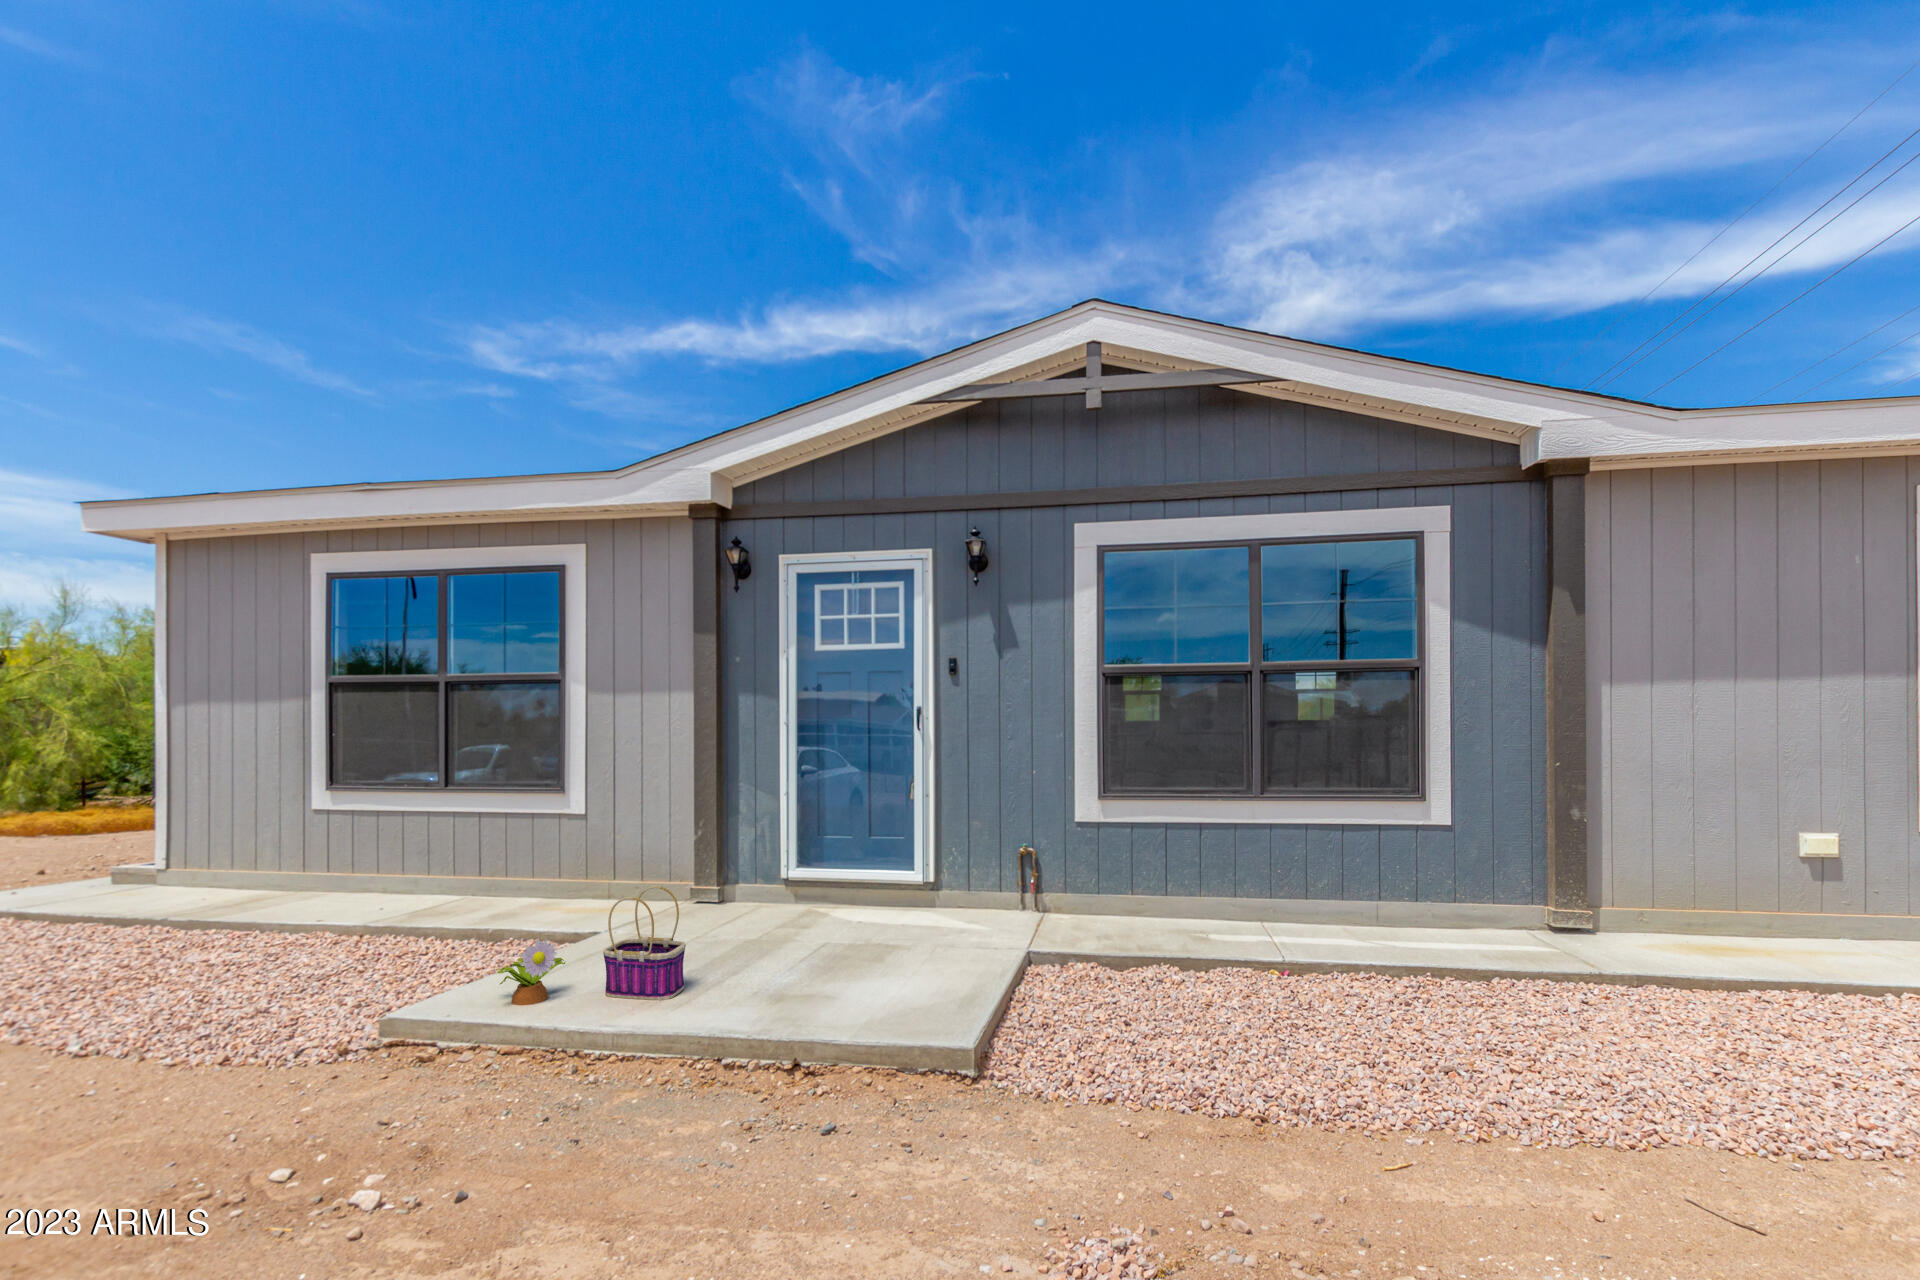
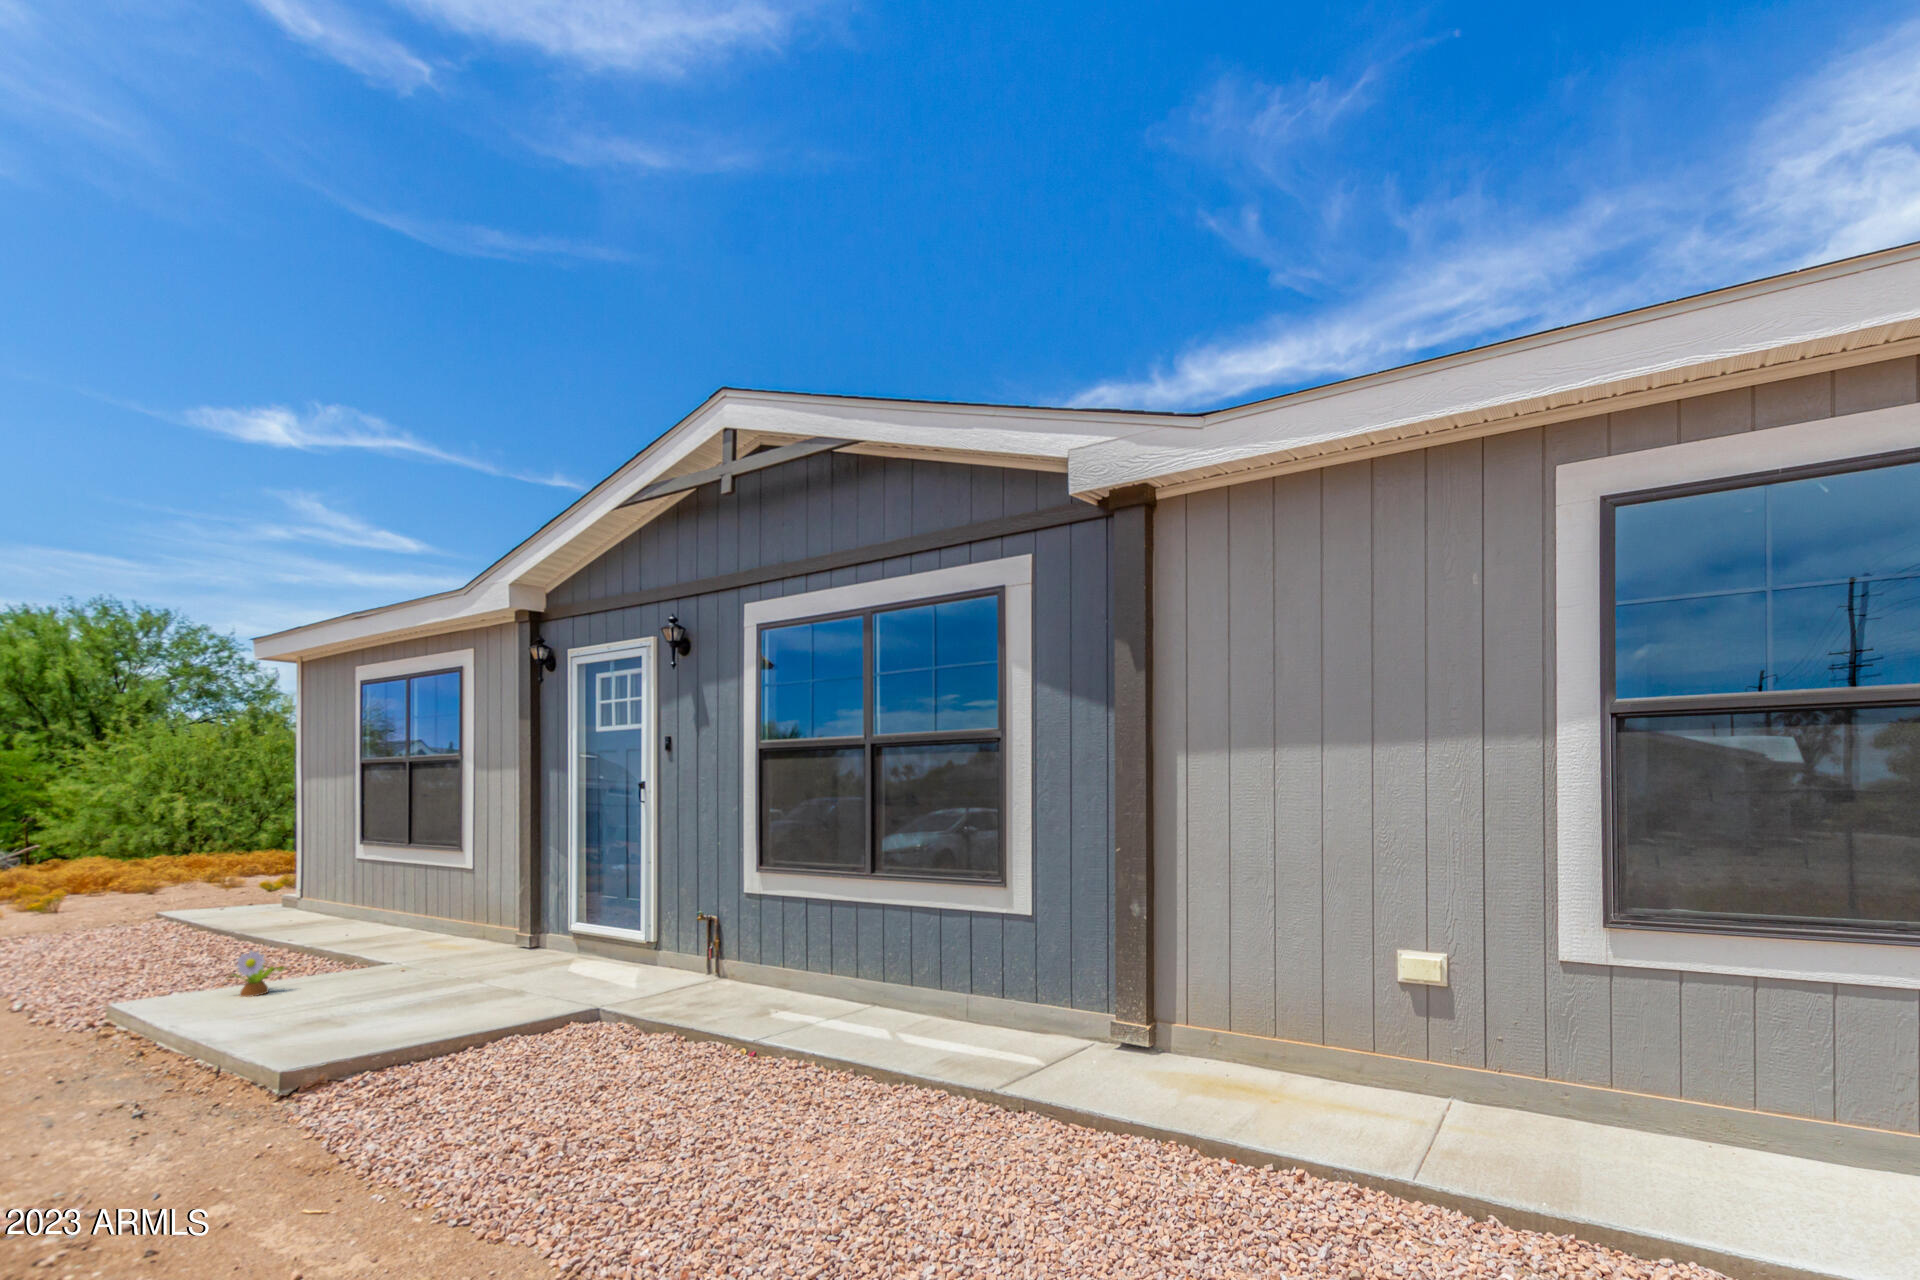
basket: present [603,886,686,1000] -> none [292,918,346,1004]

